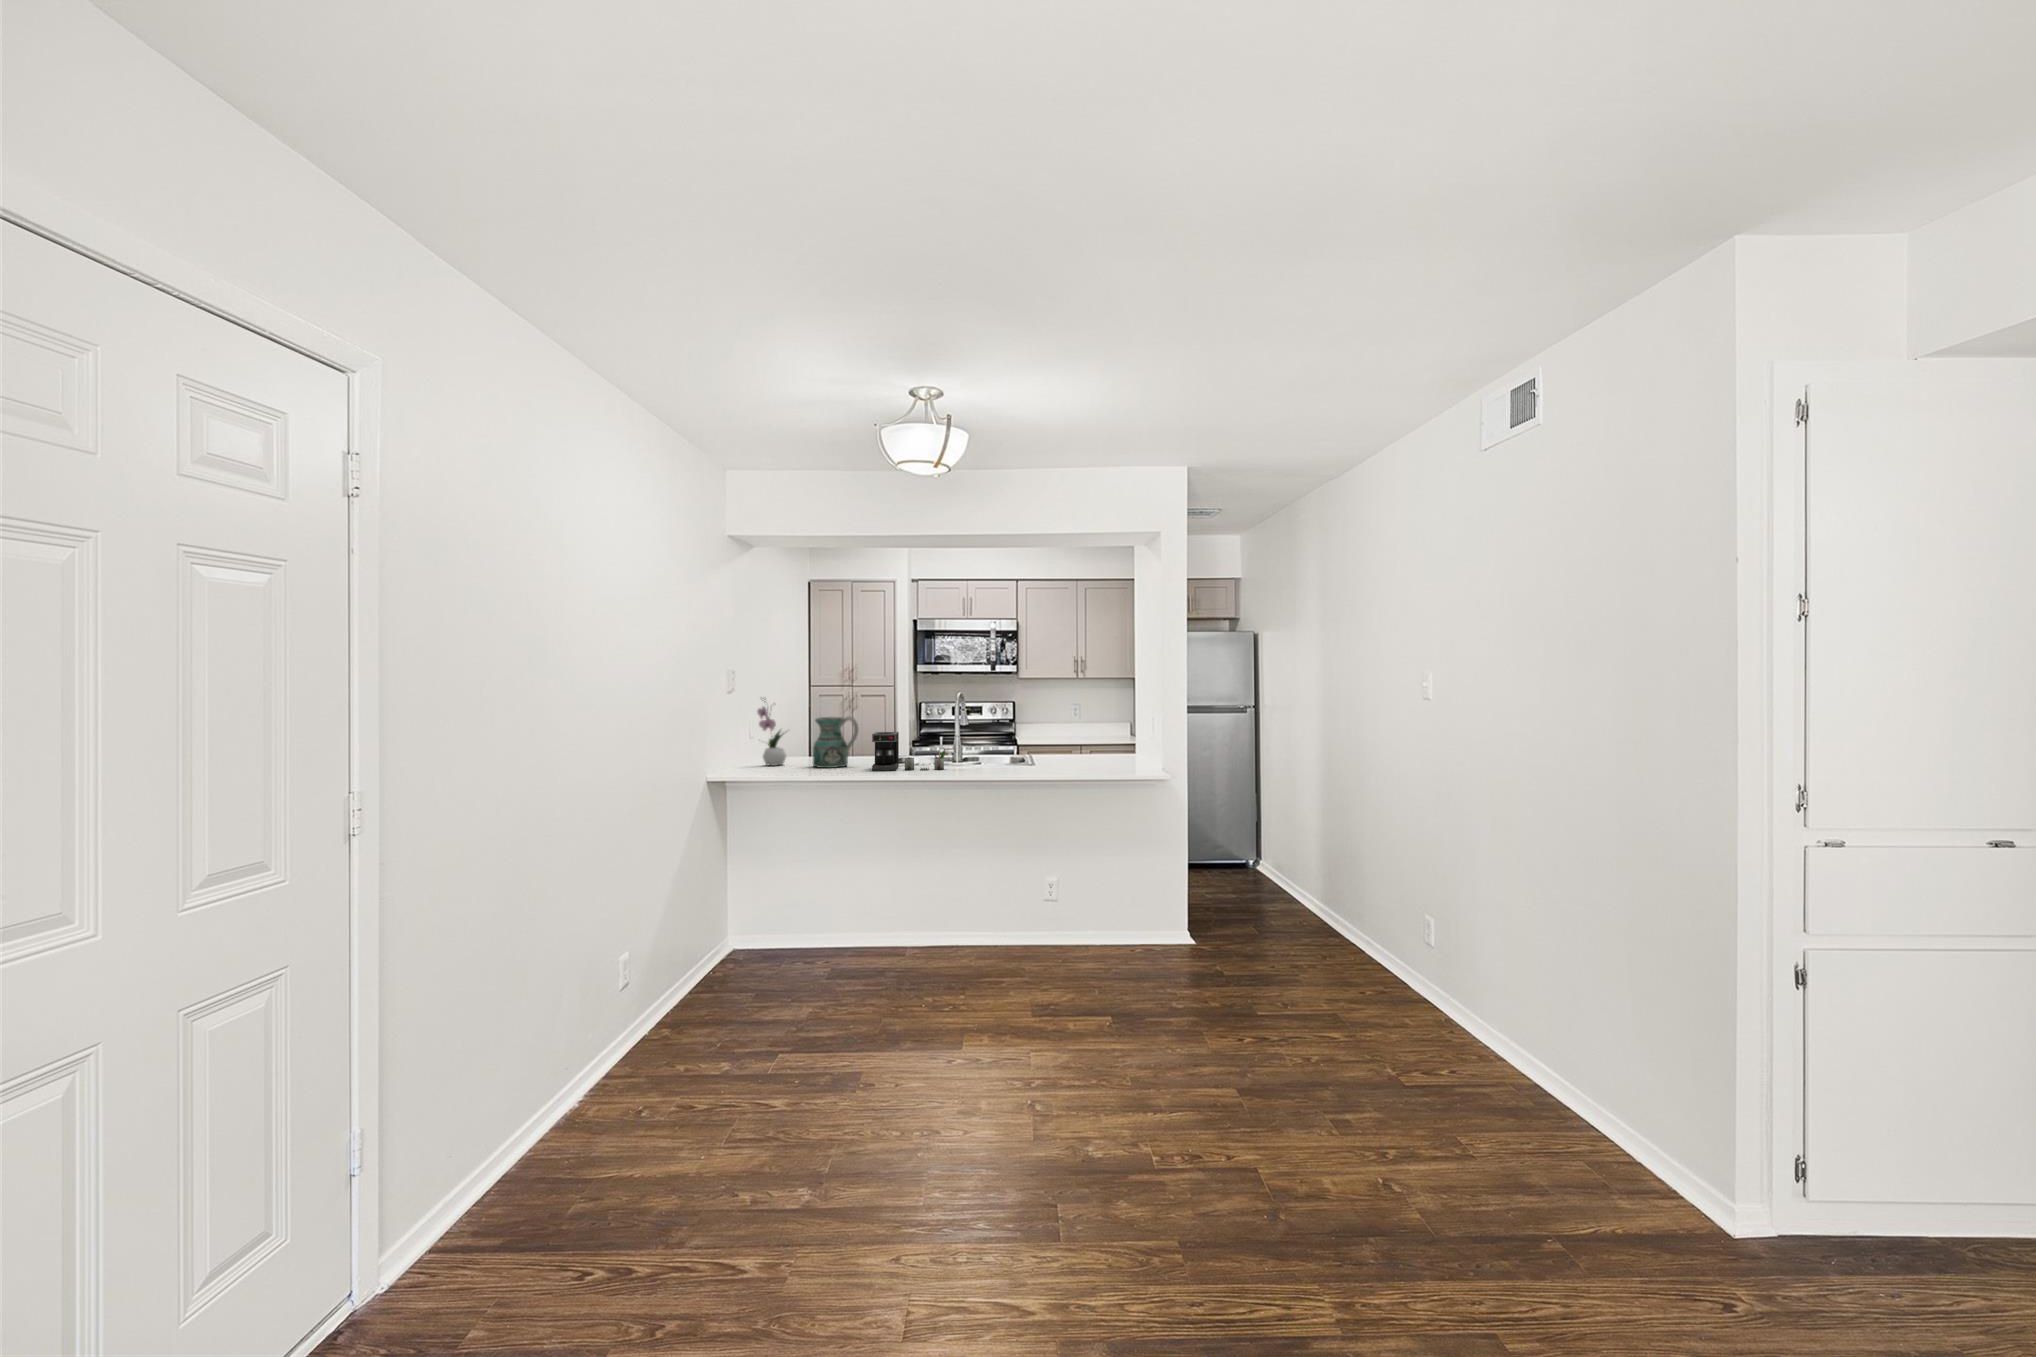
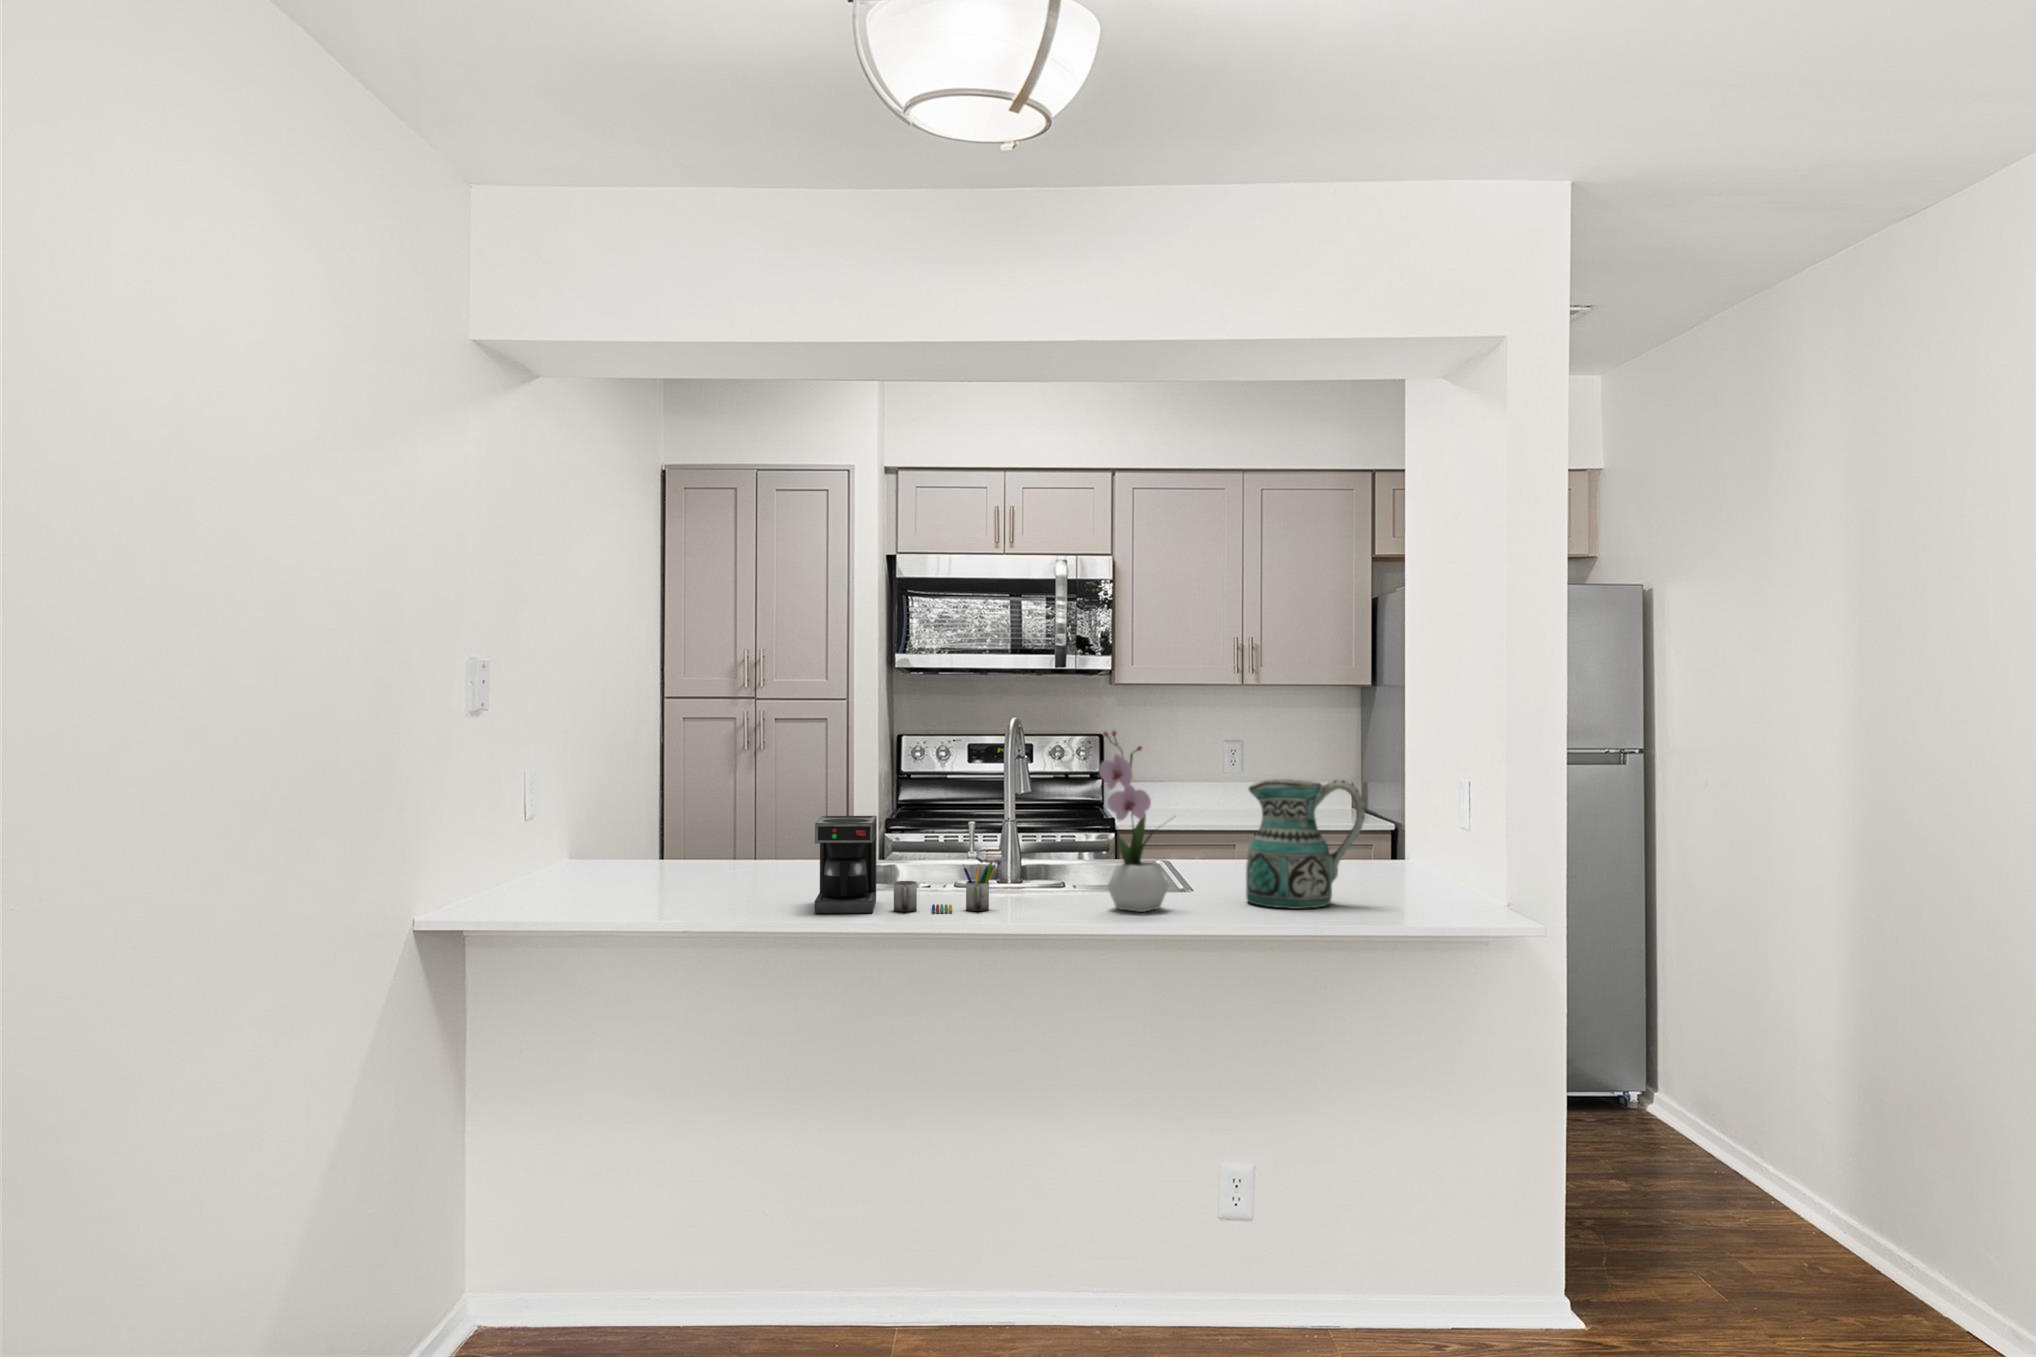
flower arrangement: present [757,707,786,766] -> present [1099,731,1168,912]
ceramic pitcher: present [813,717,858,768] -> present [1246,779,1365,909]

